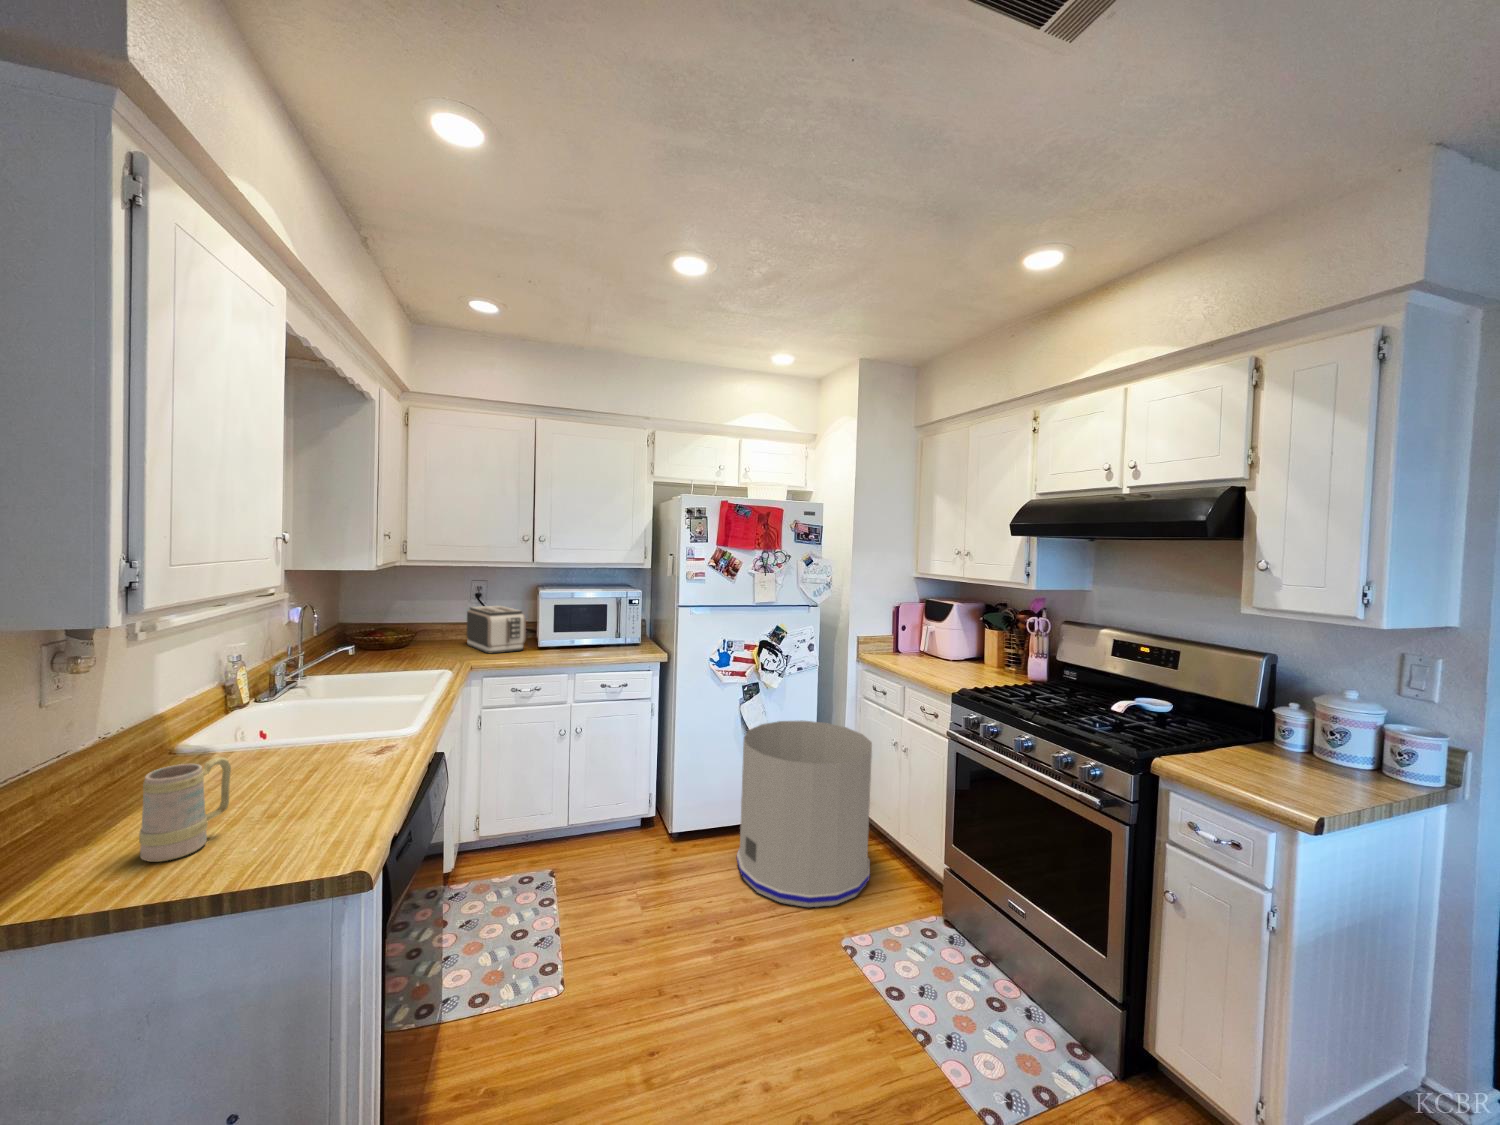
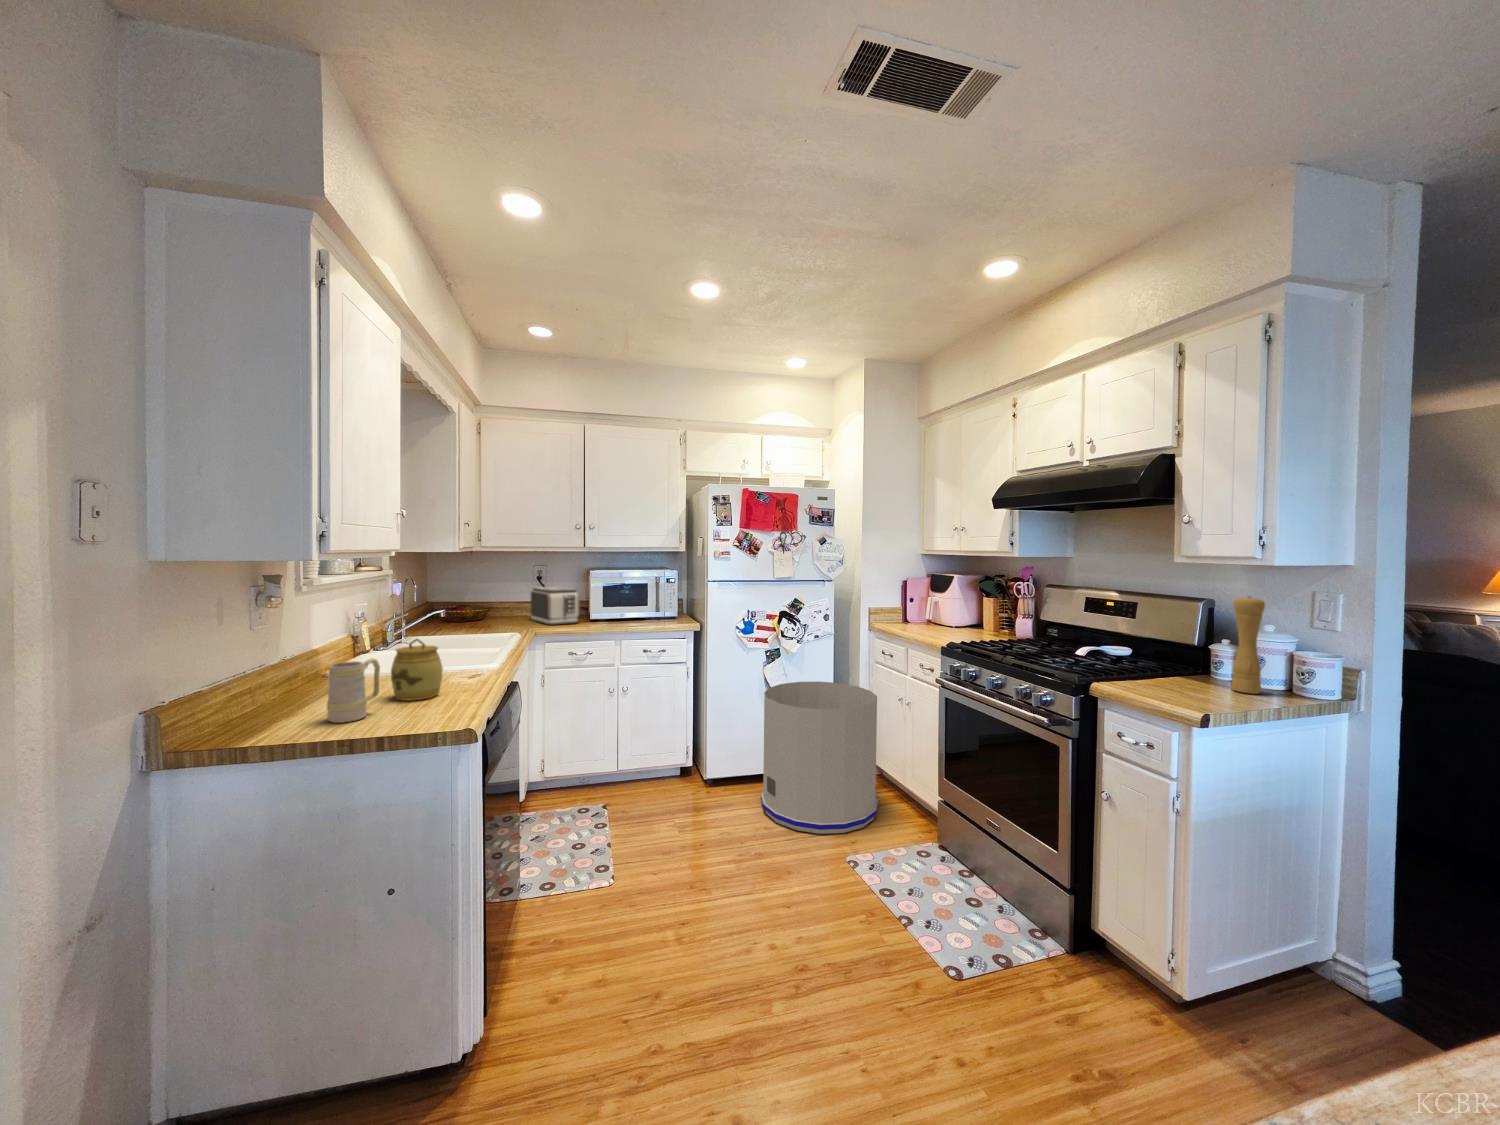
pepper mill: none [1319,663,1364,779] -> present [1232,596,1265,694]
jar: none [256,713,334,804] -> present [391,638,443,701]

